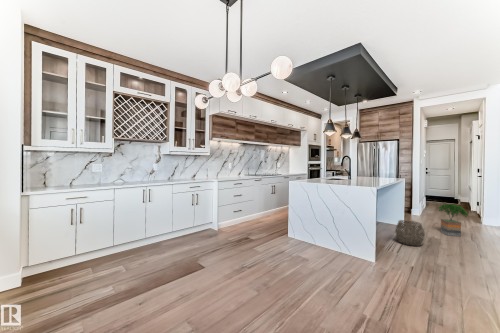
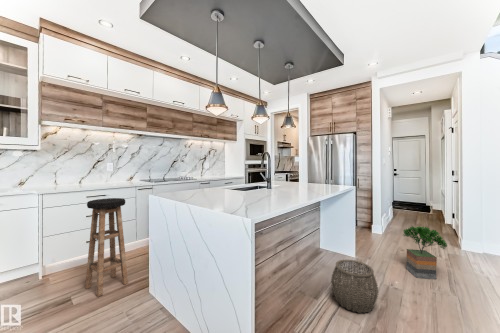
bar stool: none [248,184,269,237] -> present [85,198,128,297]

